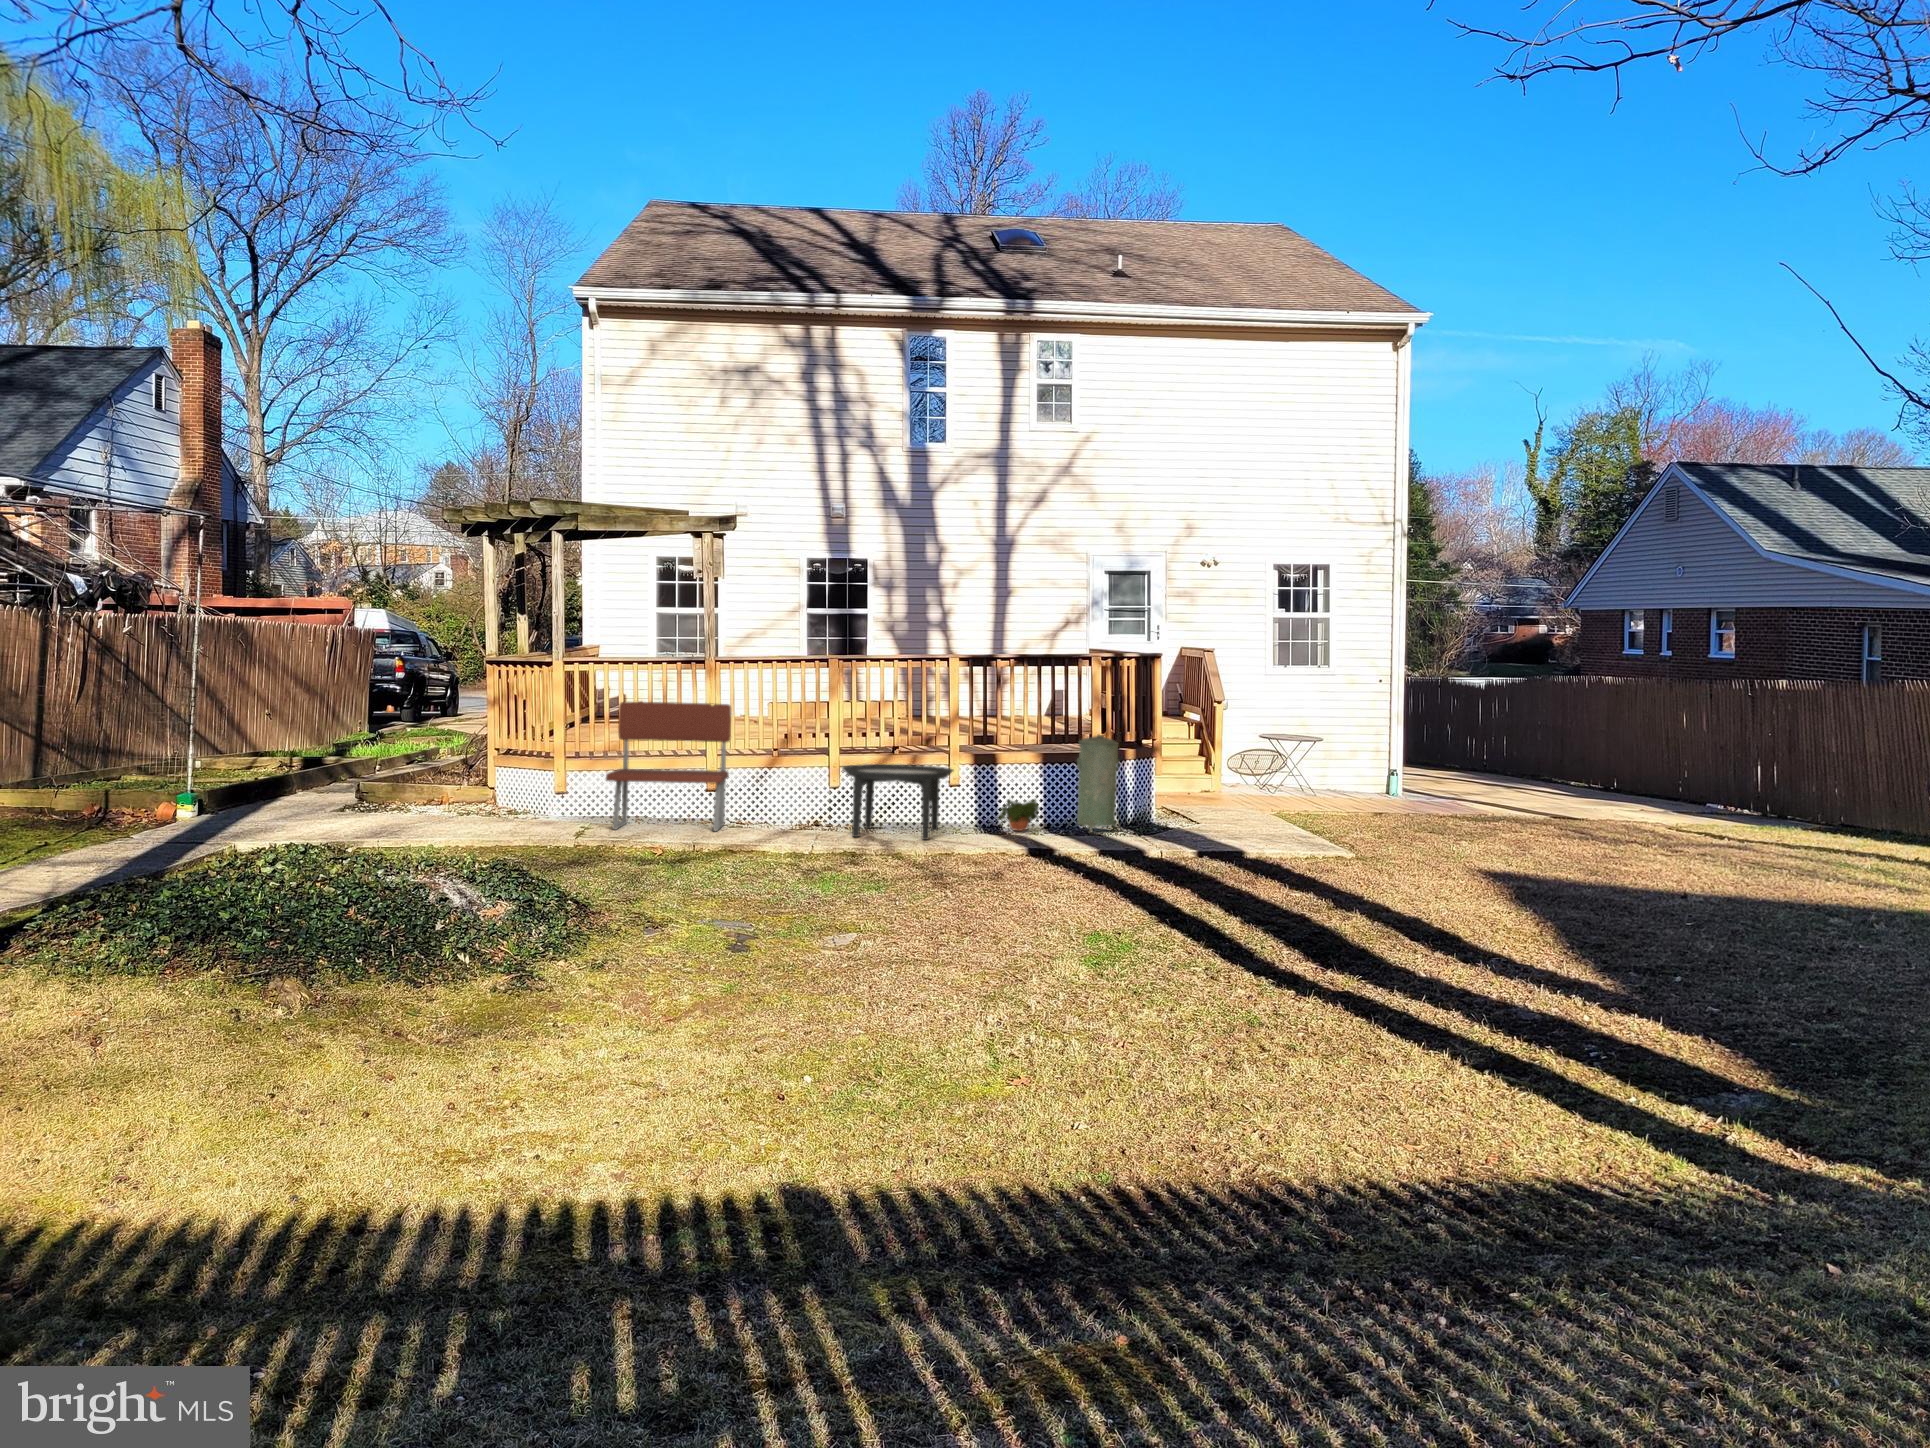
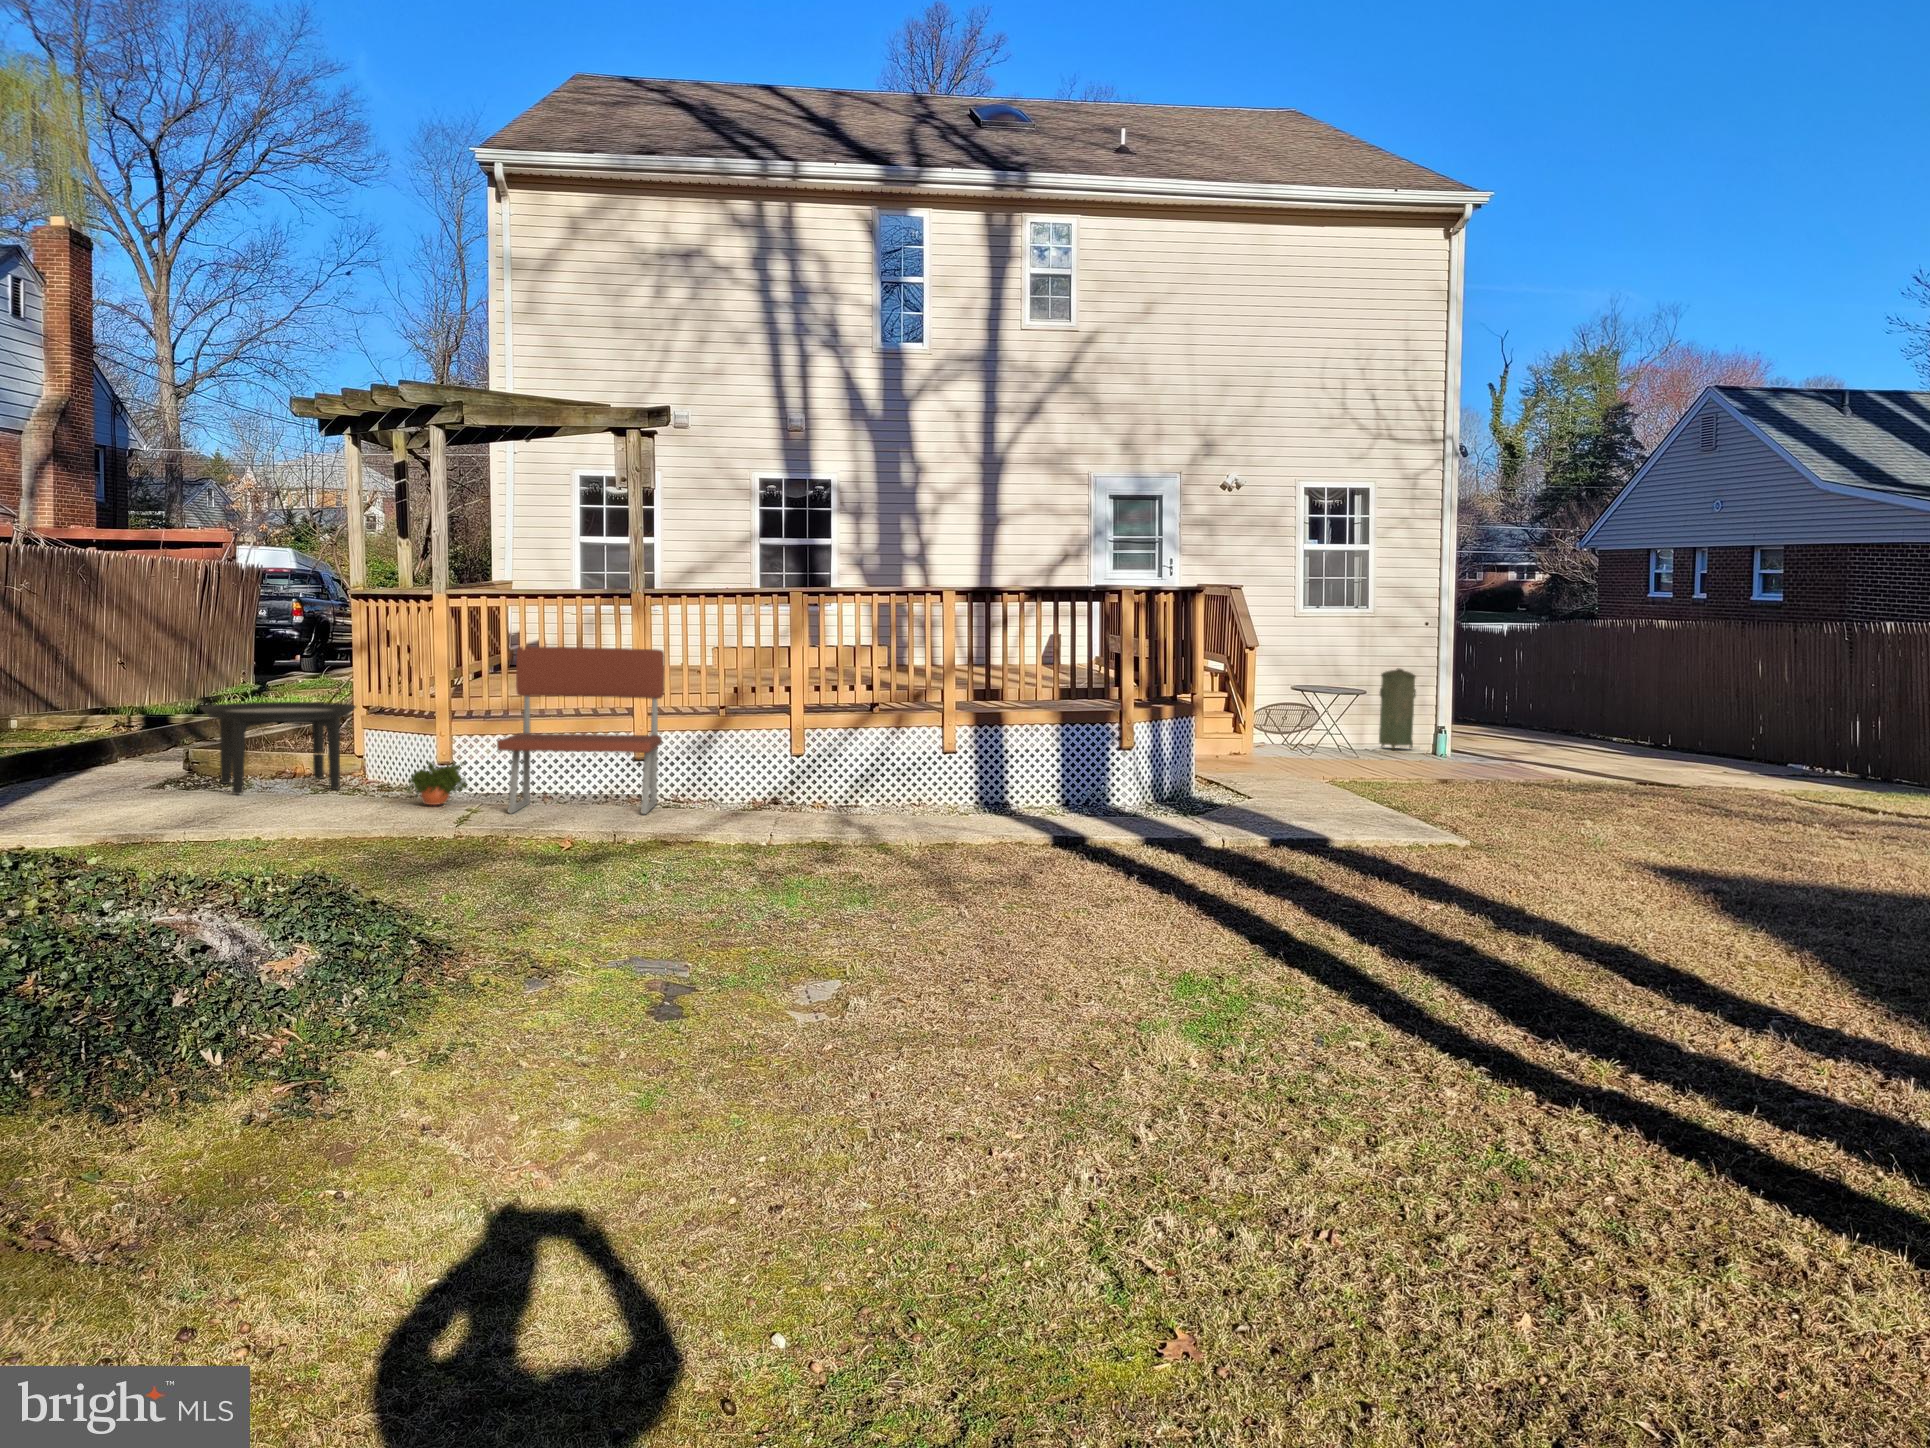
trash can: present [1077,735,1120,832] -> present [1379,668,1416,750]
round table: present [842,764,953,840] -> present [200,702,356,794]
potted plant: present [998,799,1039,831] -> present [406,762,468,807]

